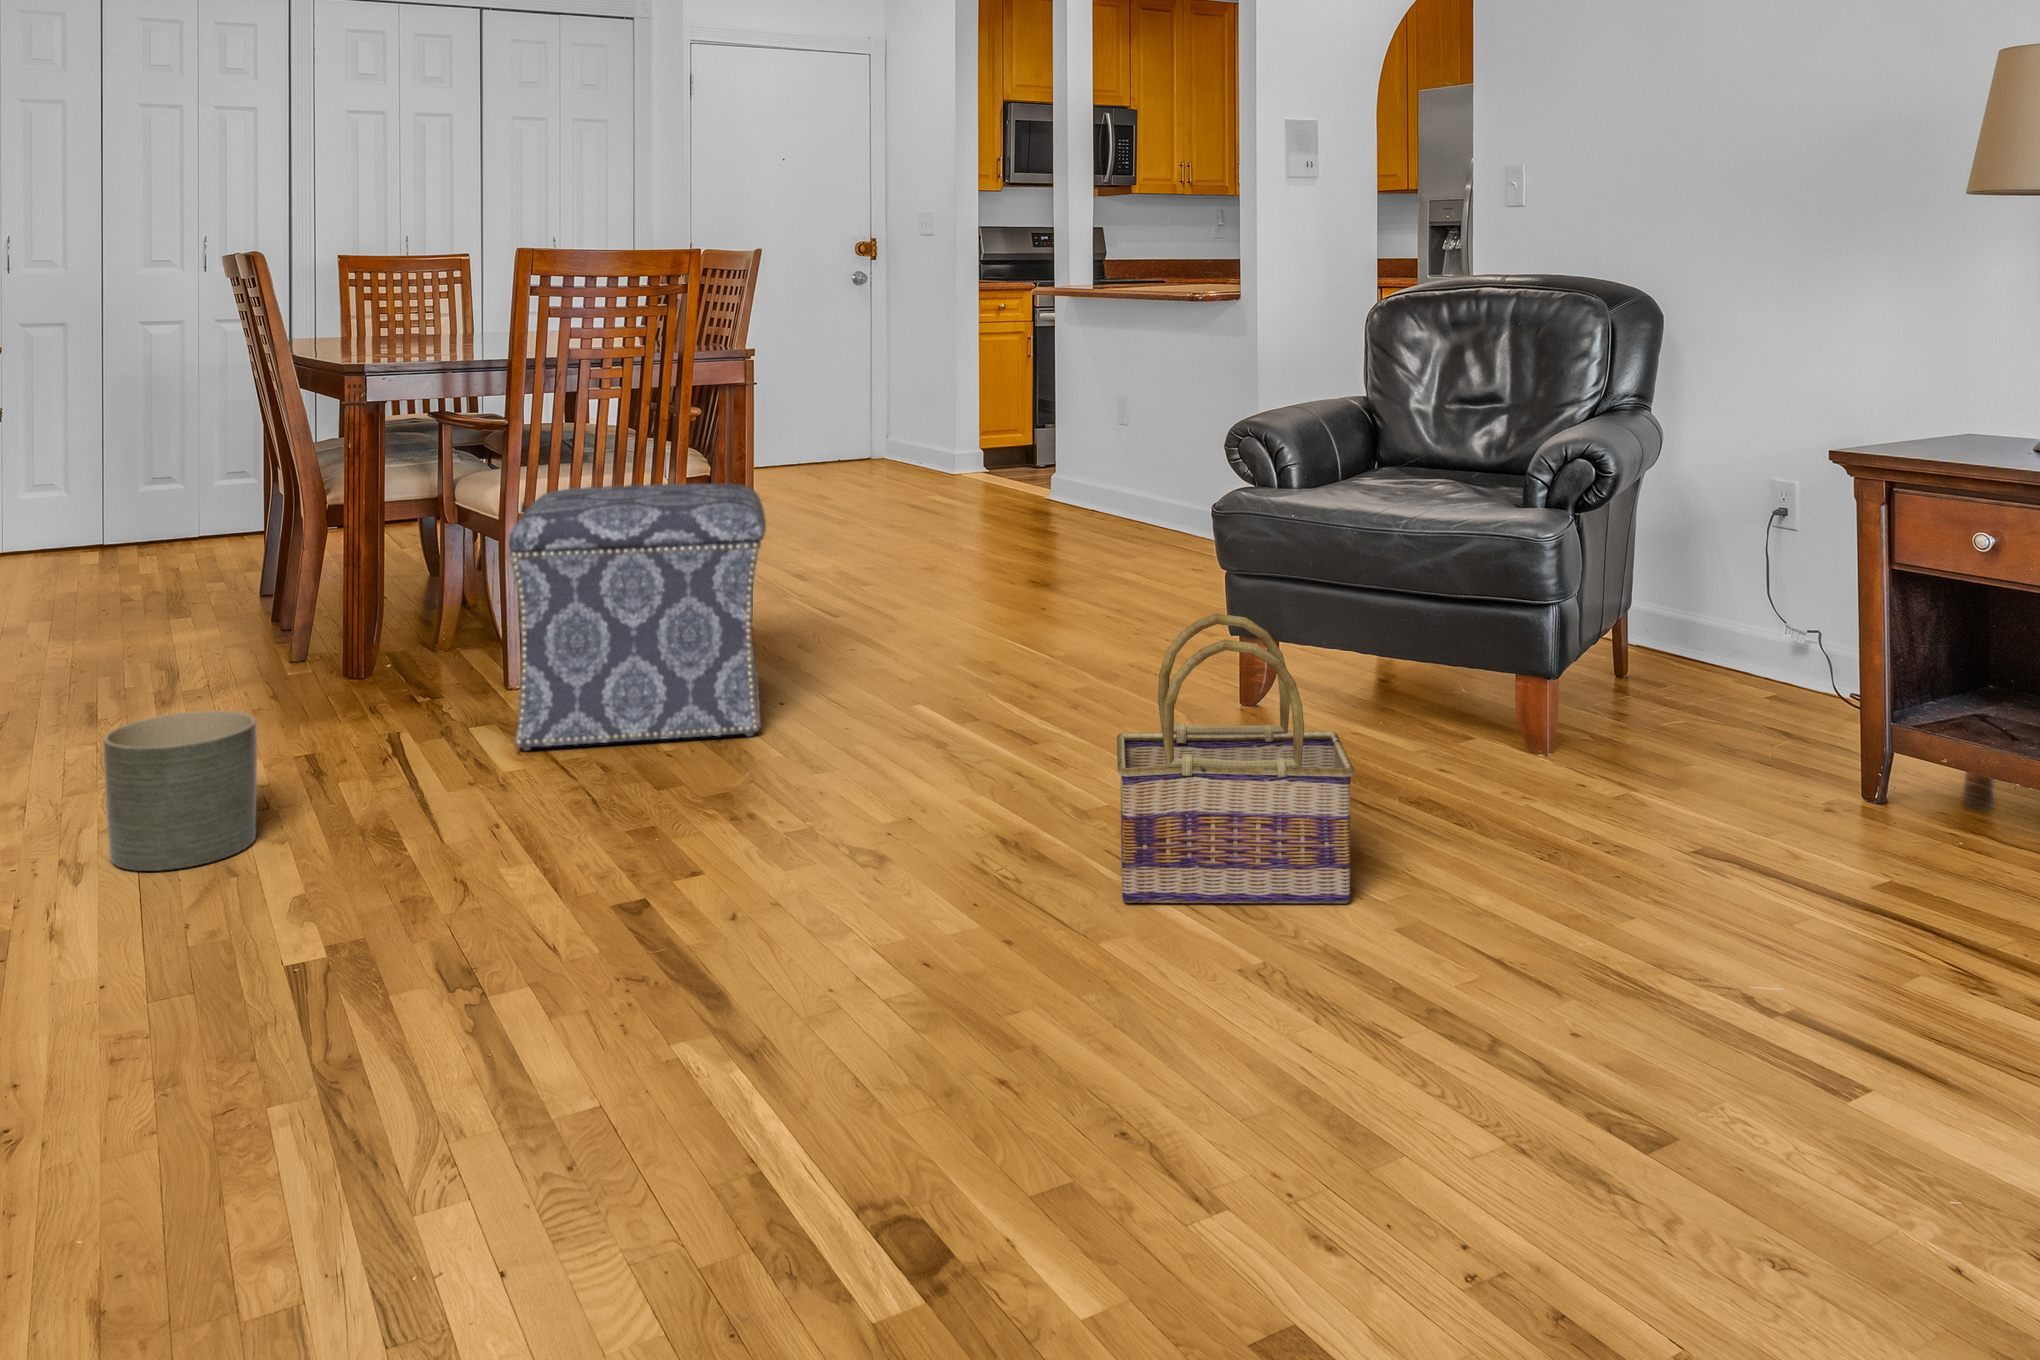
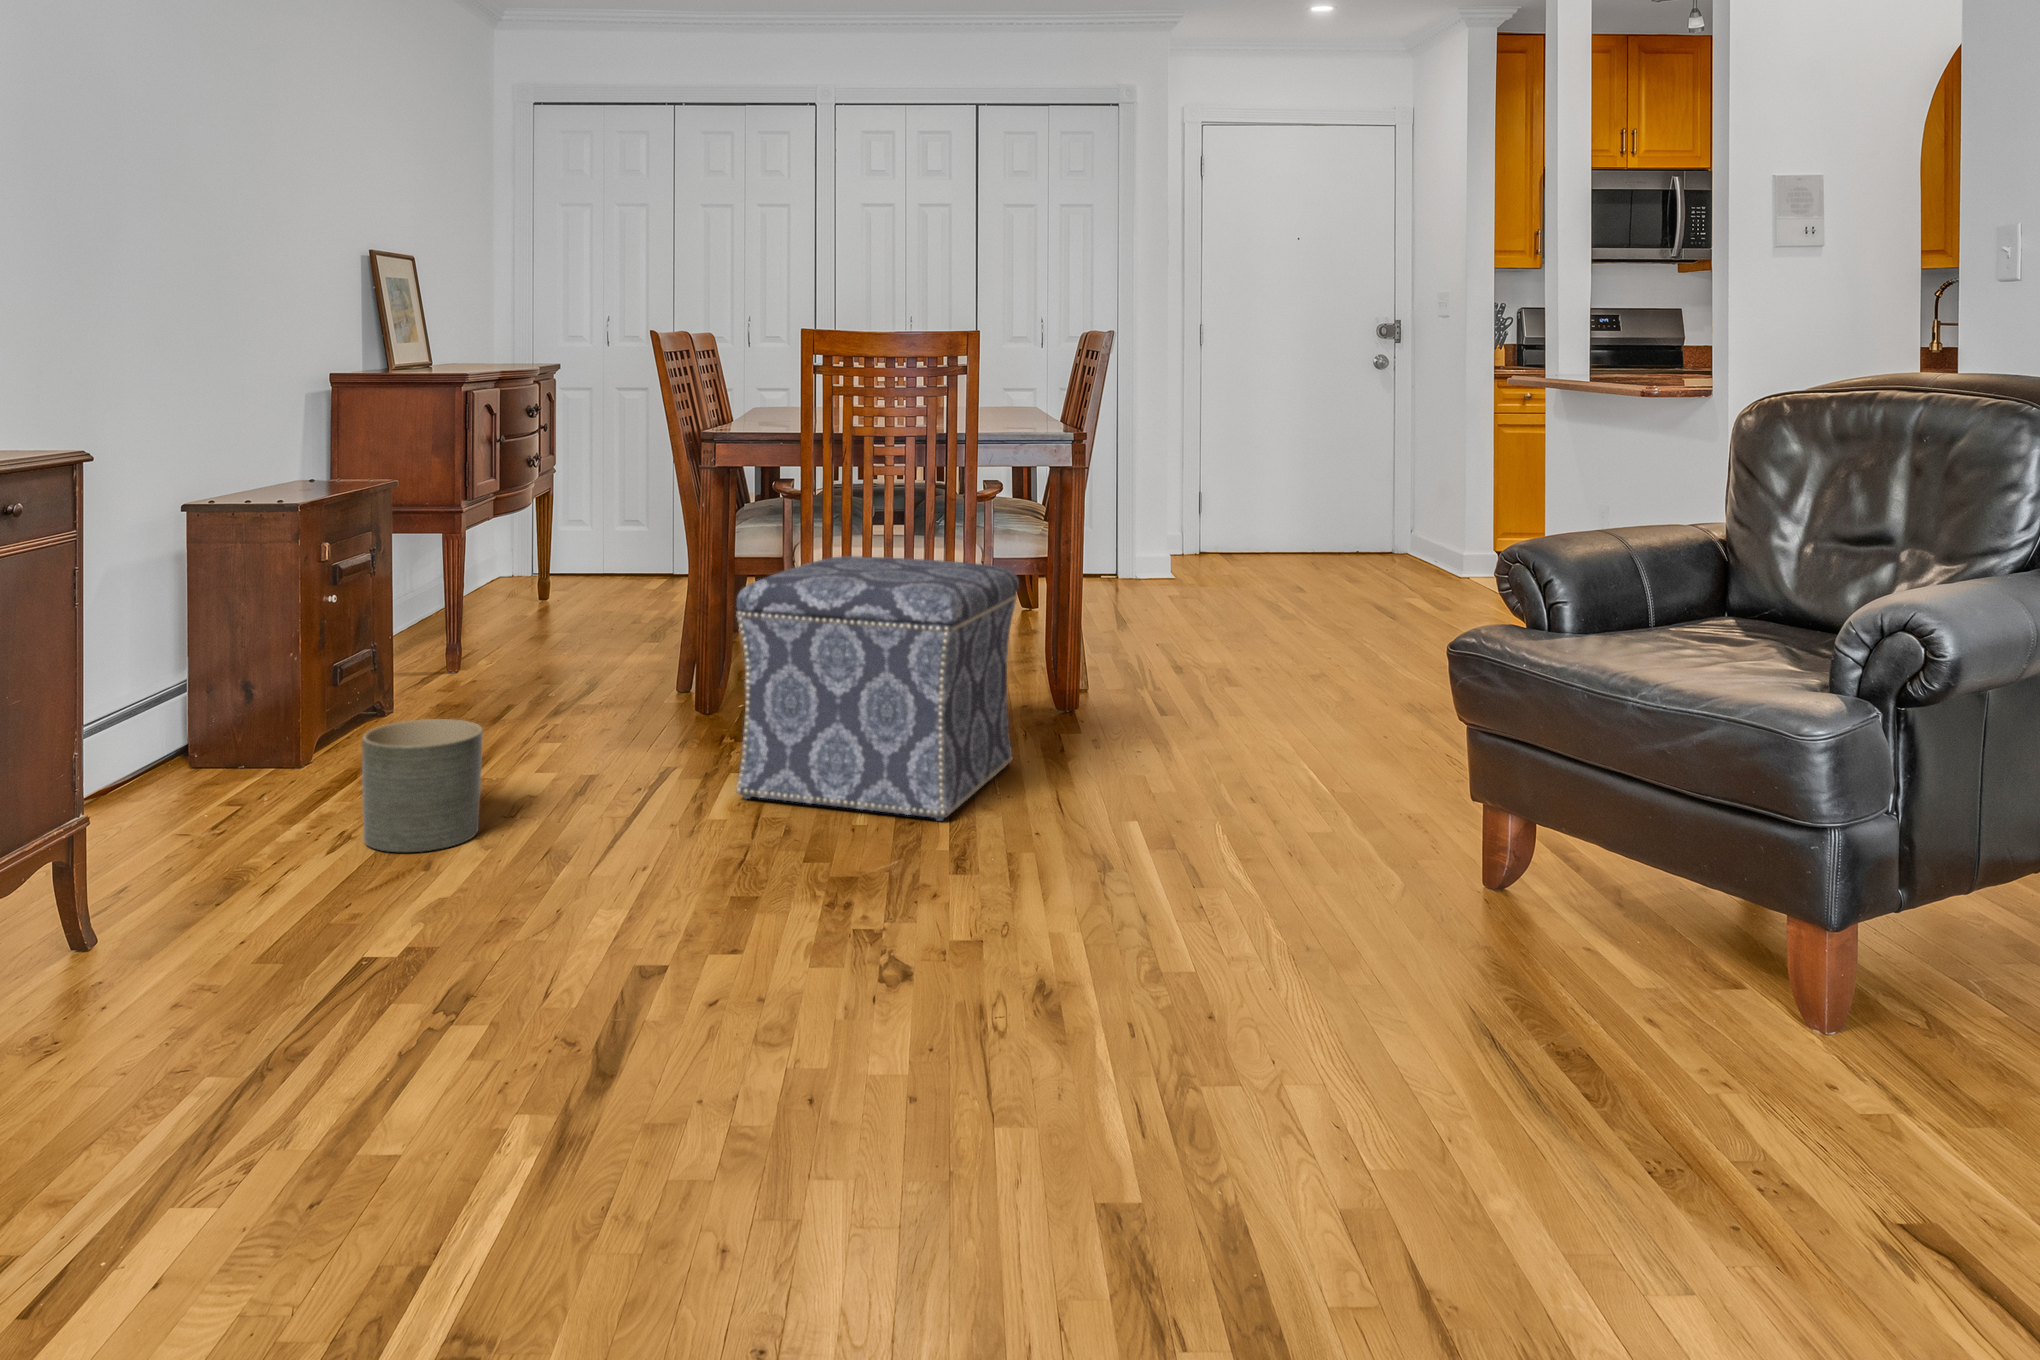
basket: present [1117,614,1355,903] -> none [1070,768,1378,1161]

